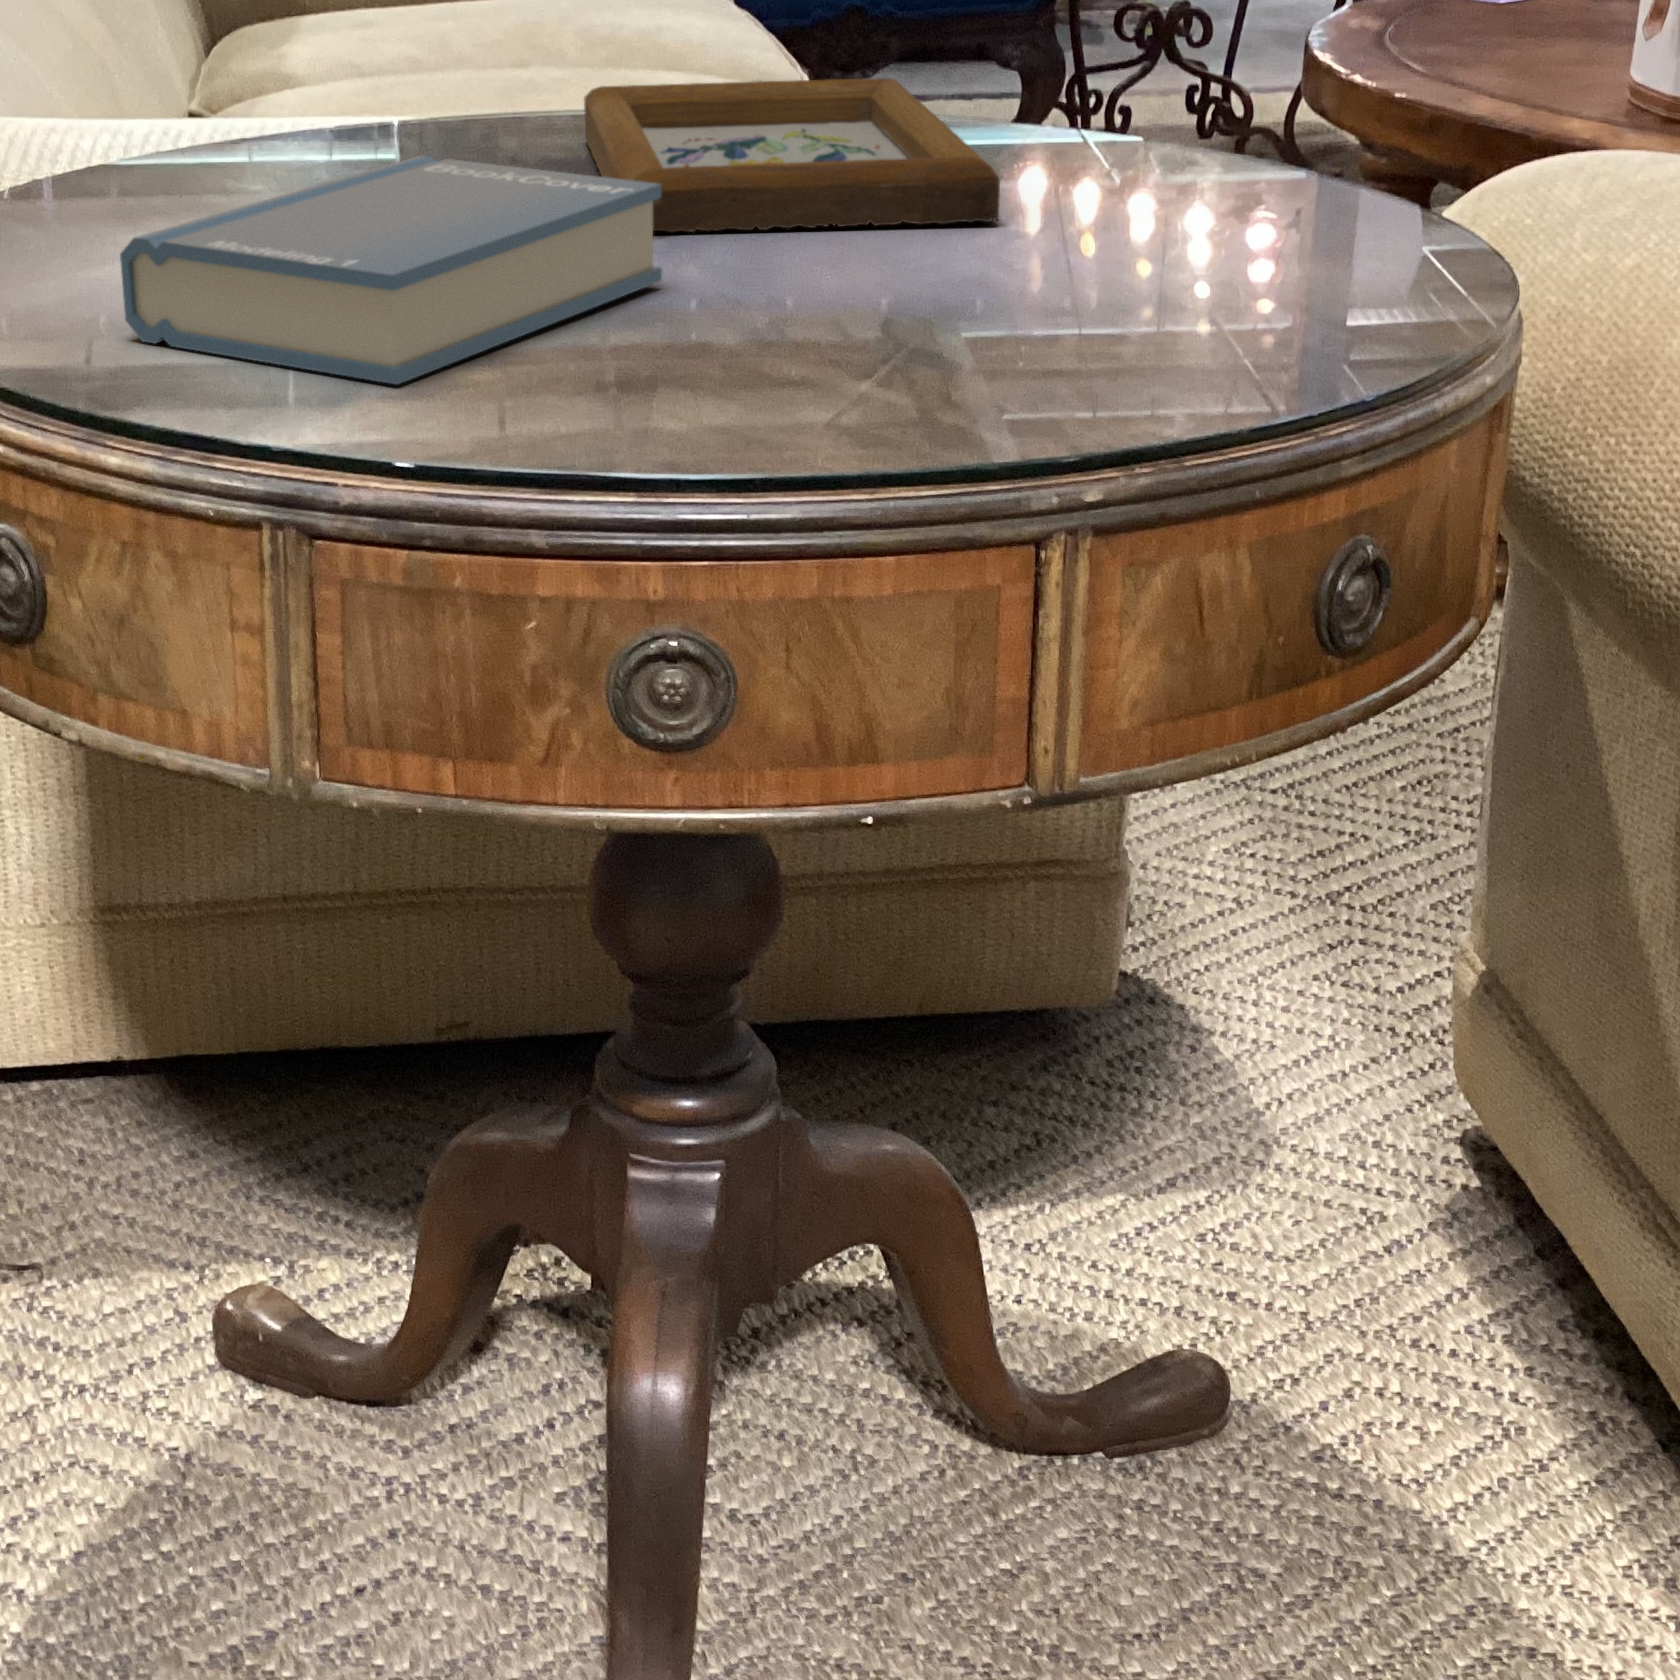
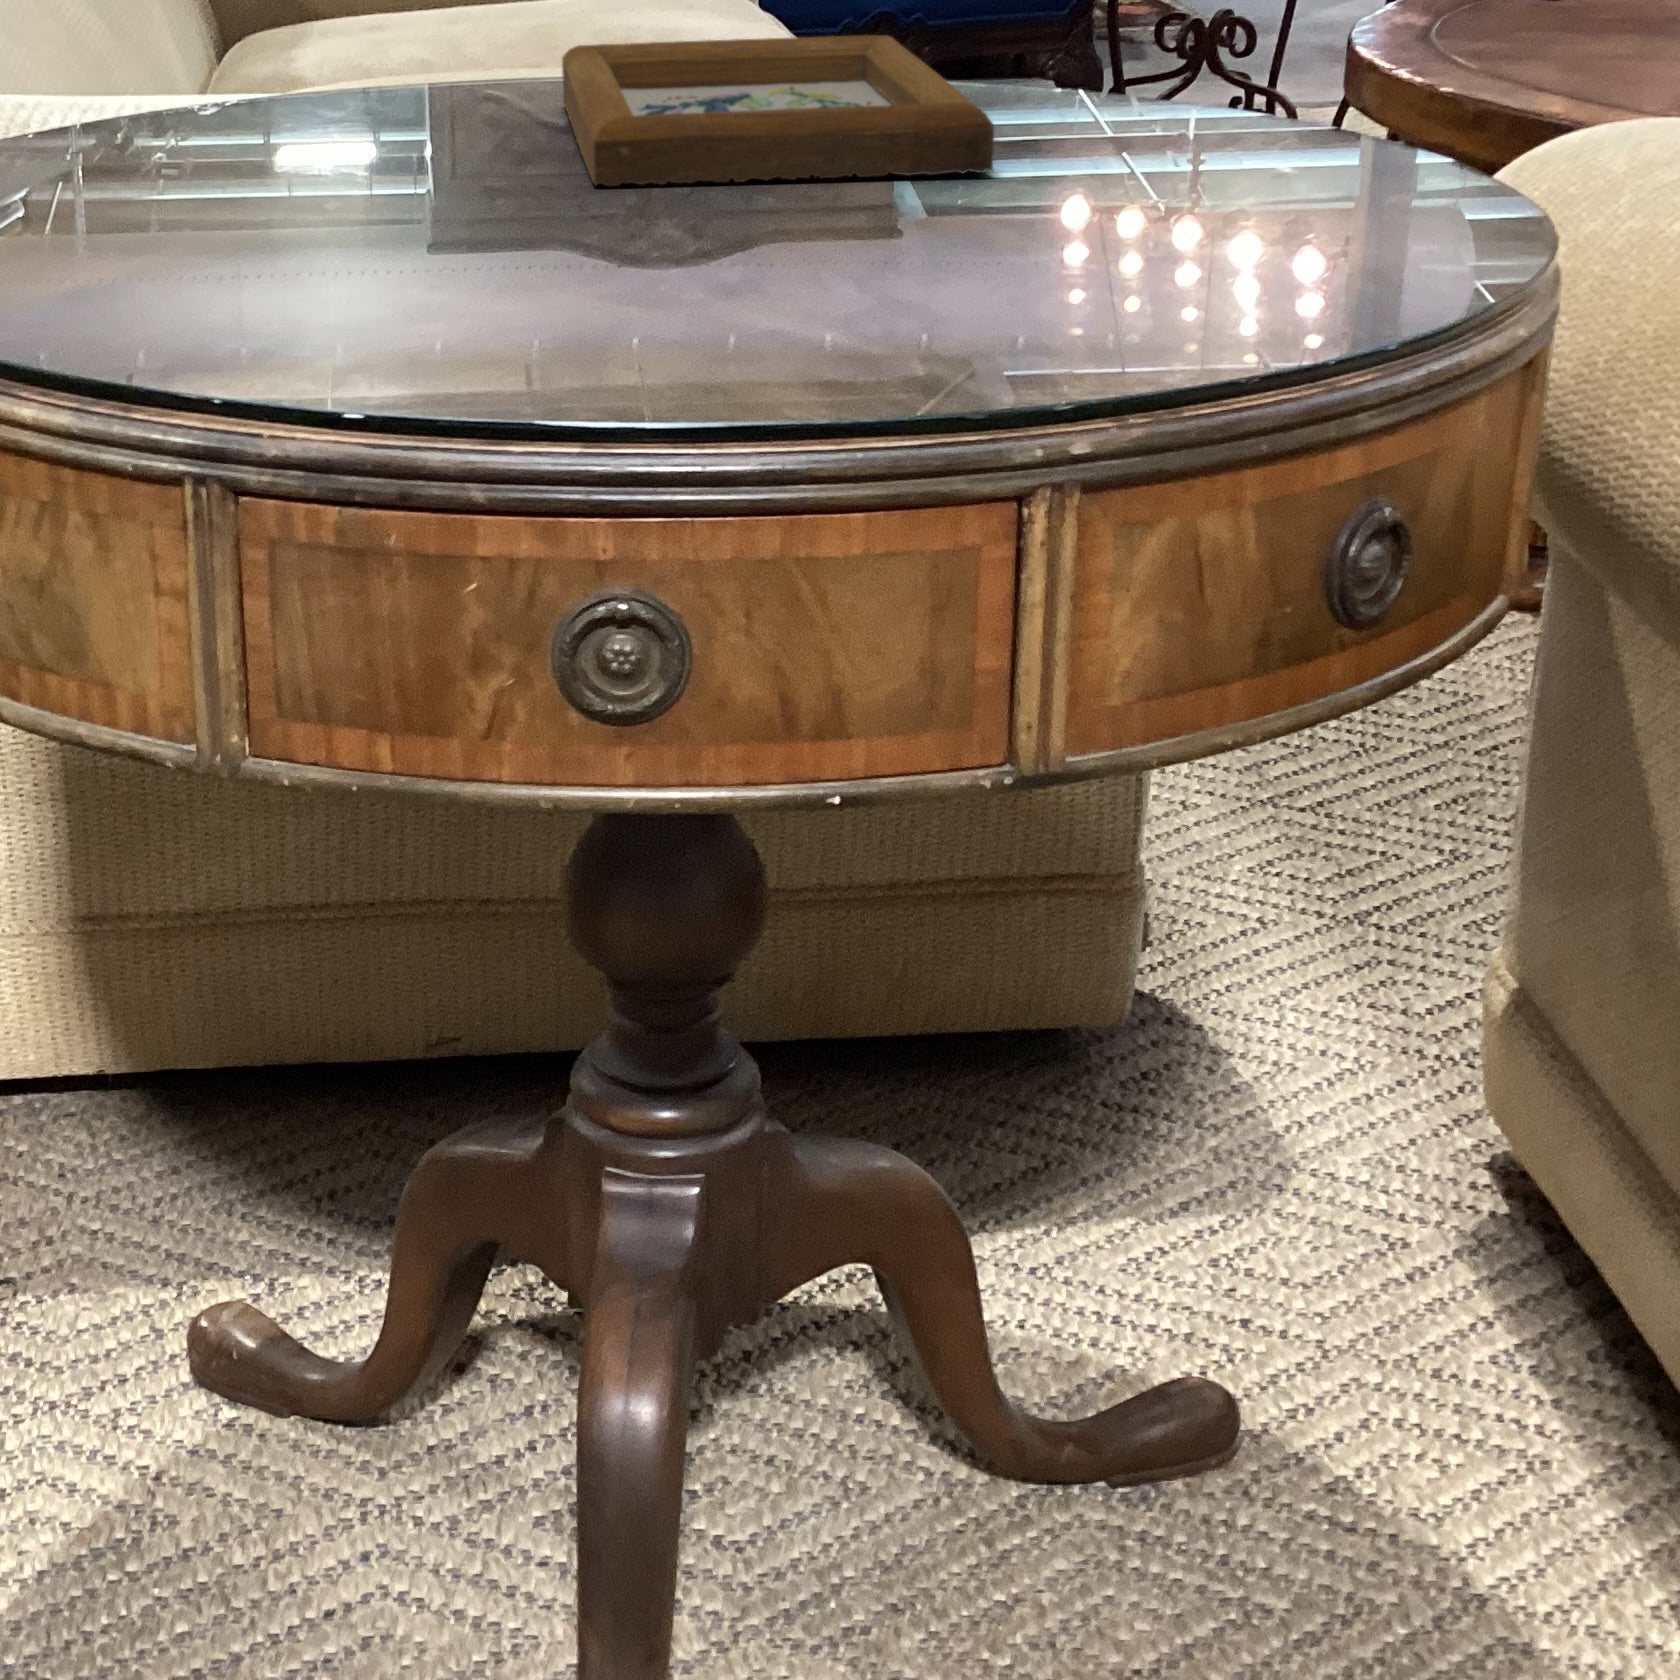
hardback book: present [120,156,662,384] -> none [31,99,623,325]

